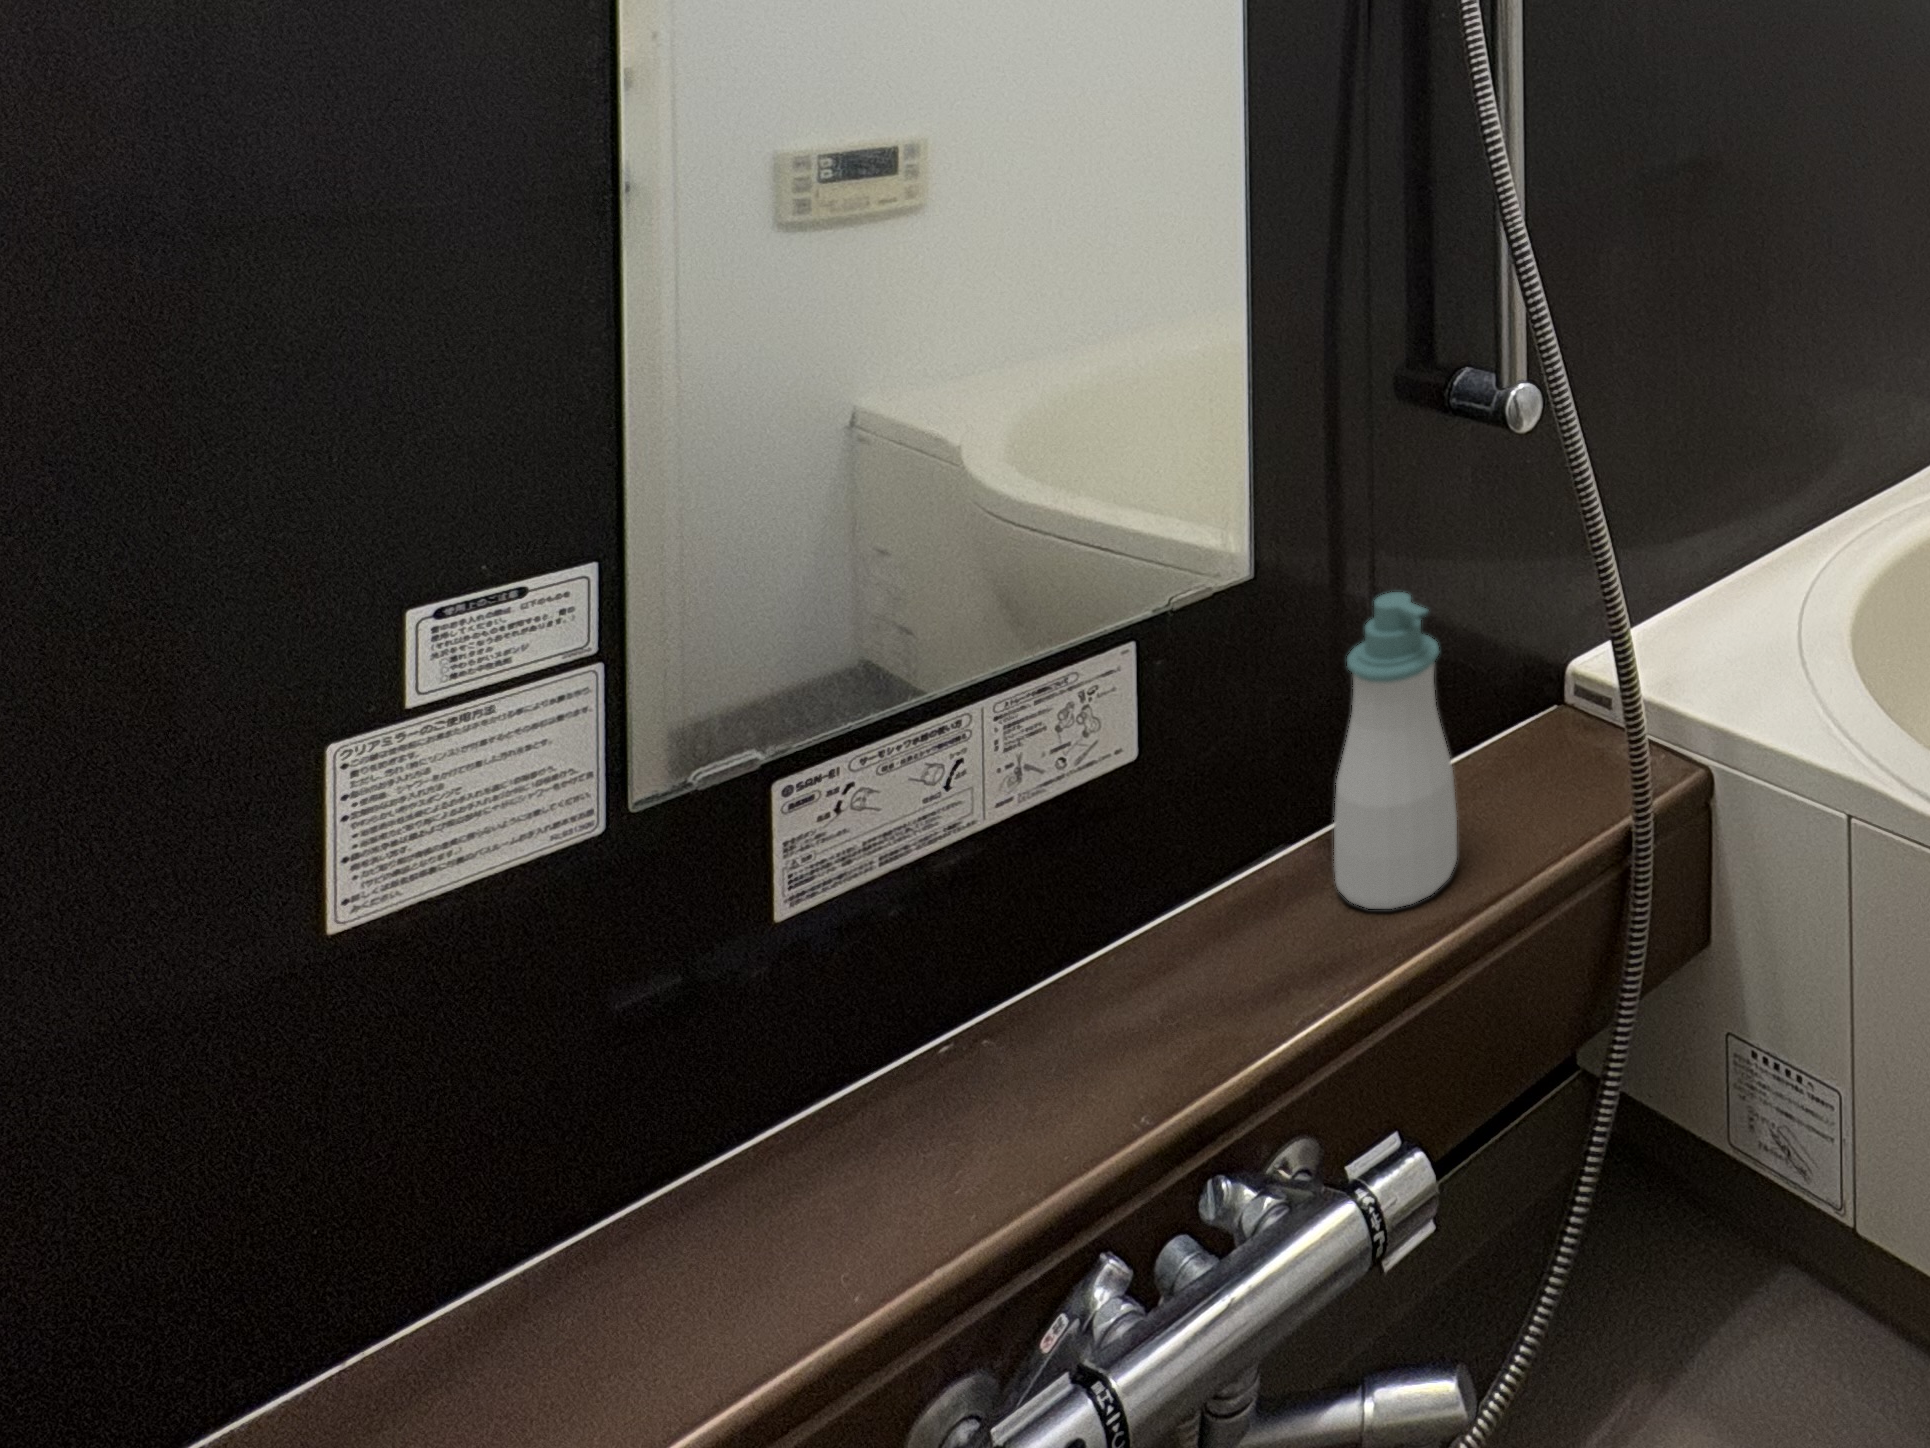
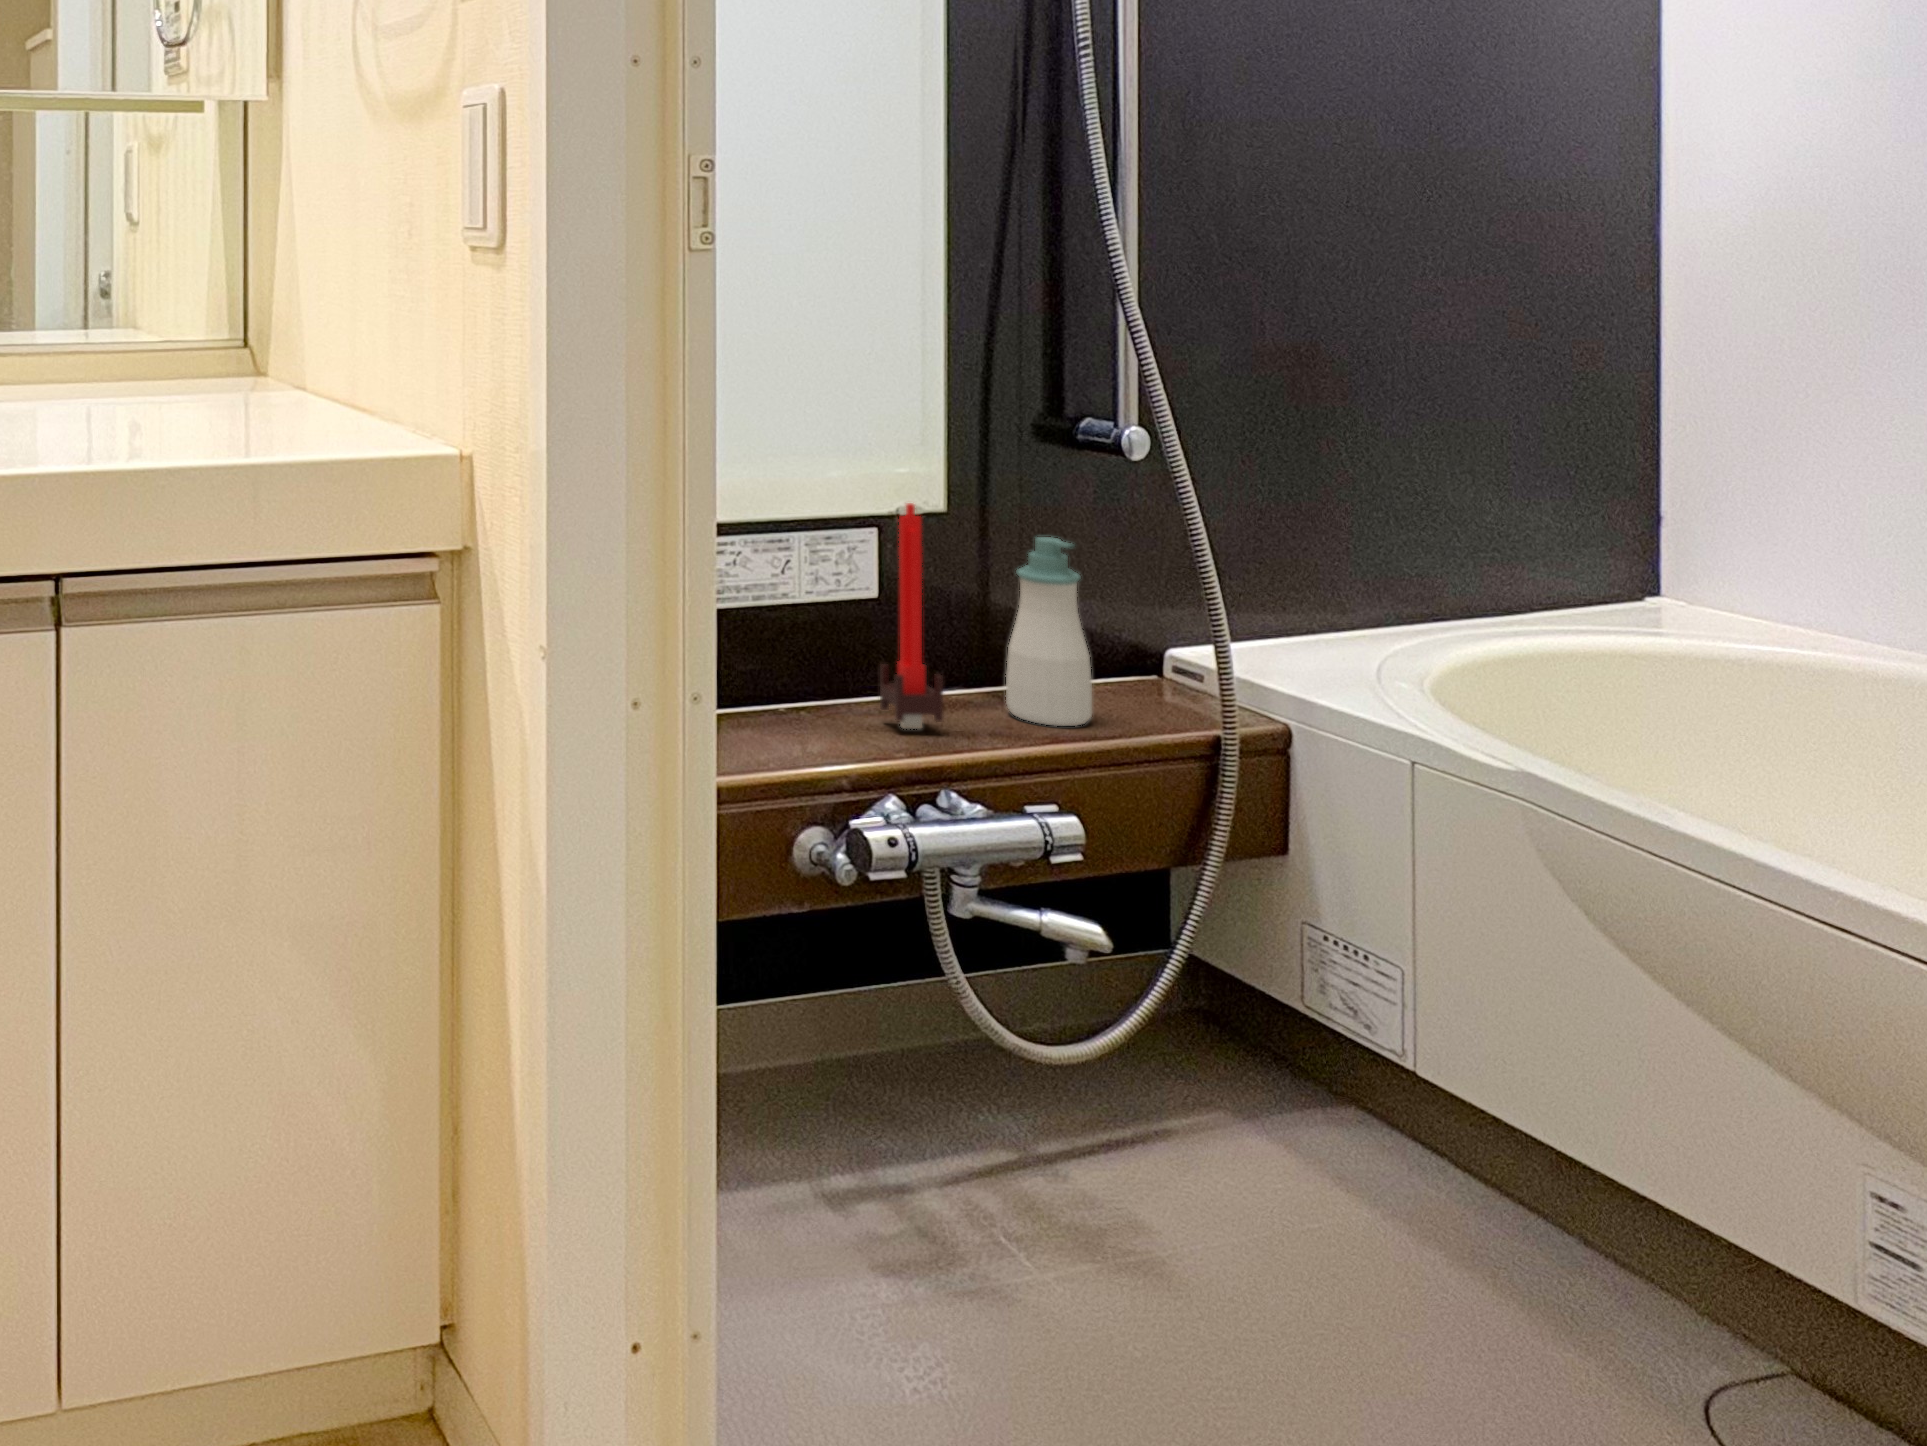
candle: none [1104,626,1207,1041] -> present [880,503,943,729]

